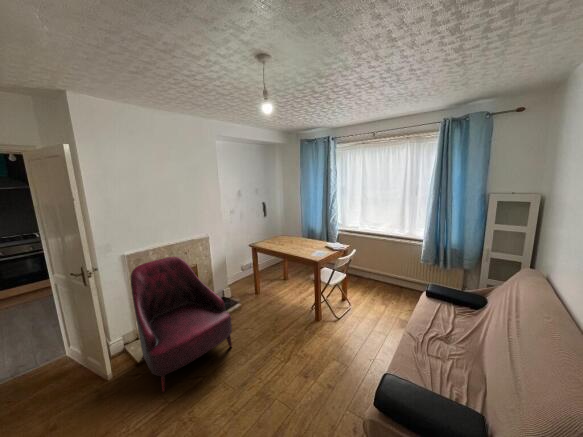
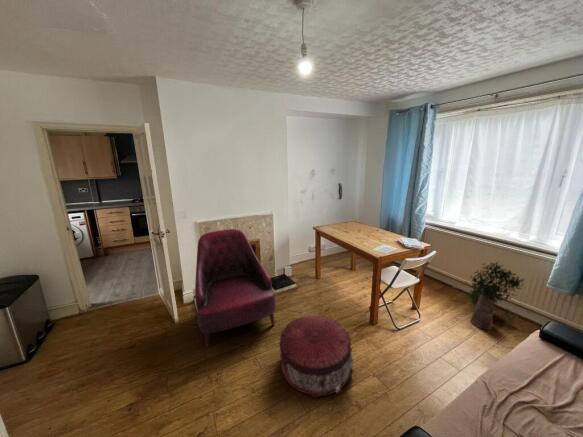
potted plant: none [376,251,409,303] -> present [468,262,523,330]
pouf: none [248,322,318,395] -> present [280,315,353,398]

